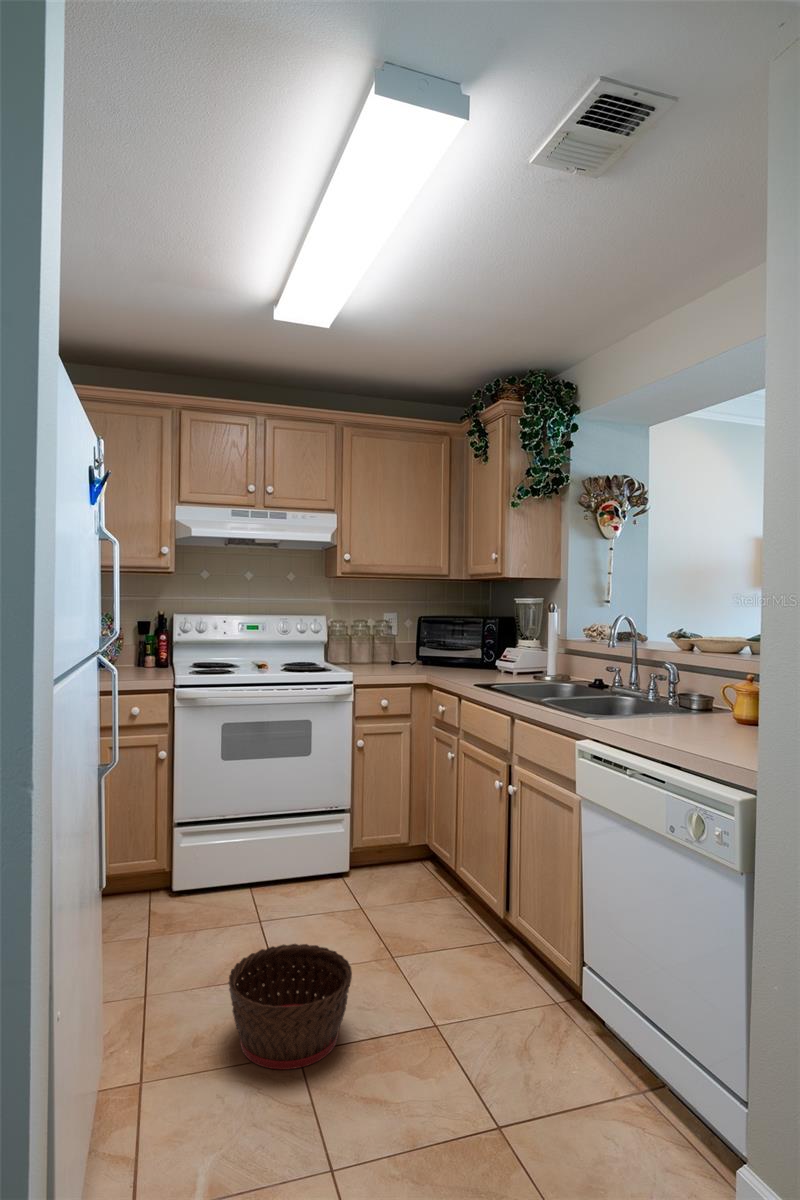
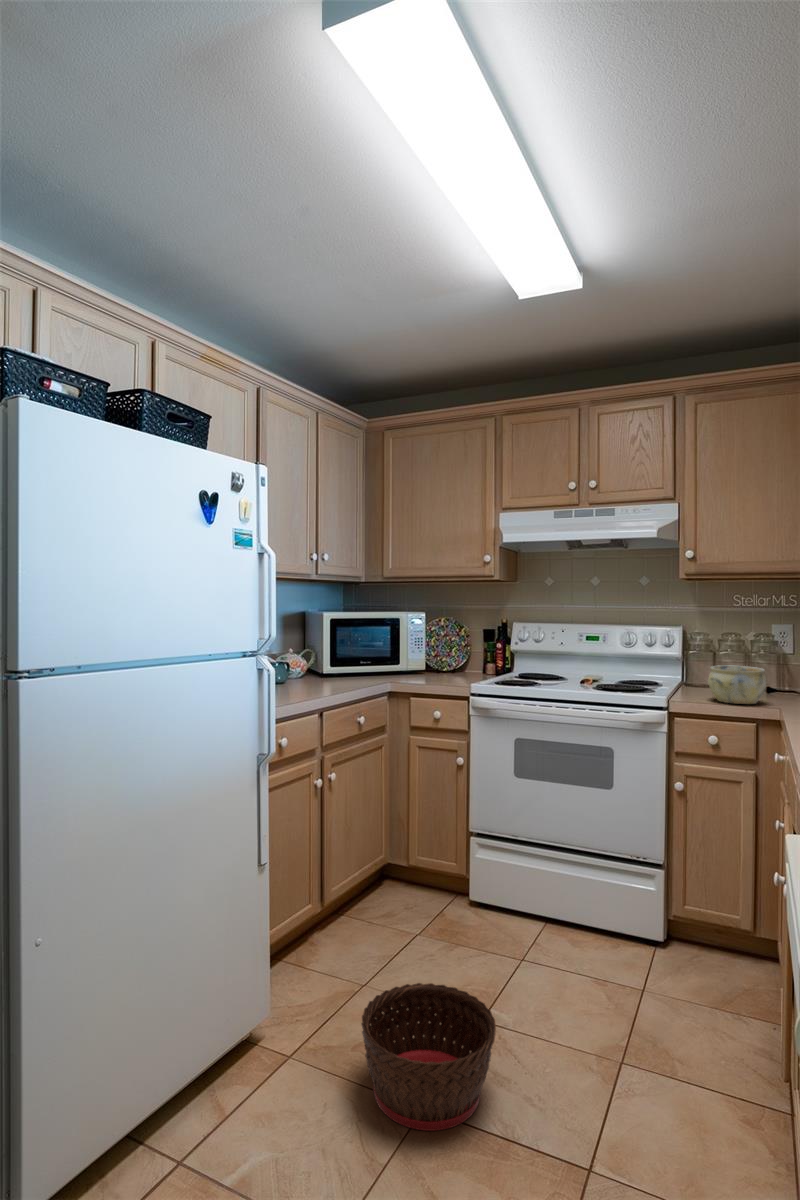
ceramic bowl: none [371,644,411,673] -> present [708,666,766,704]

